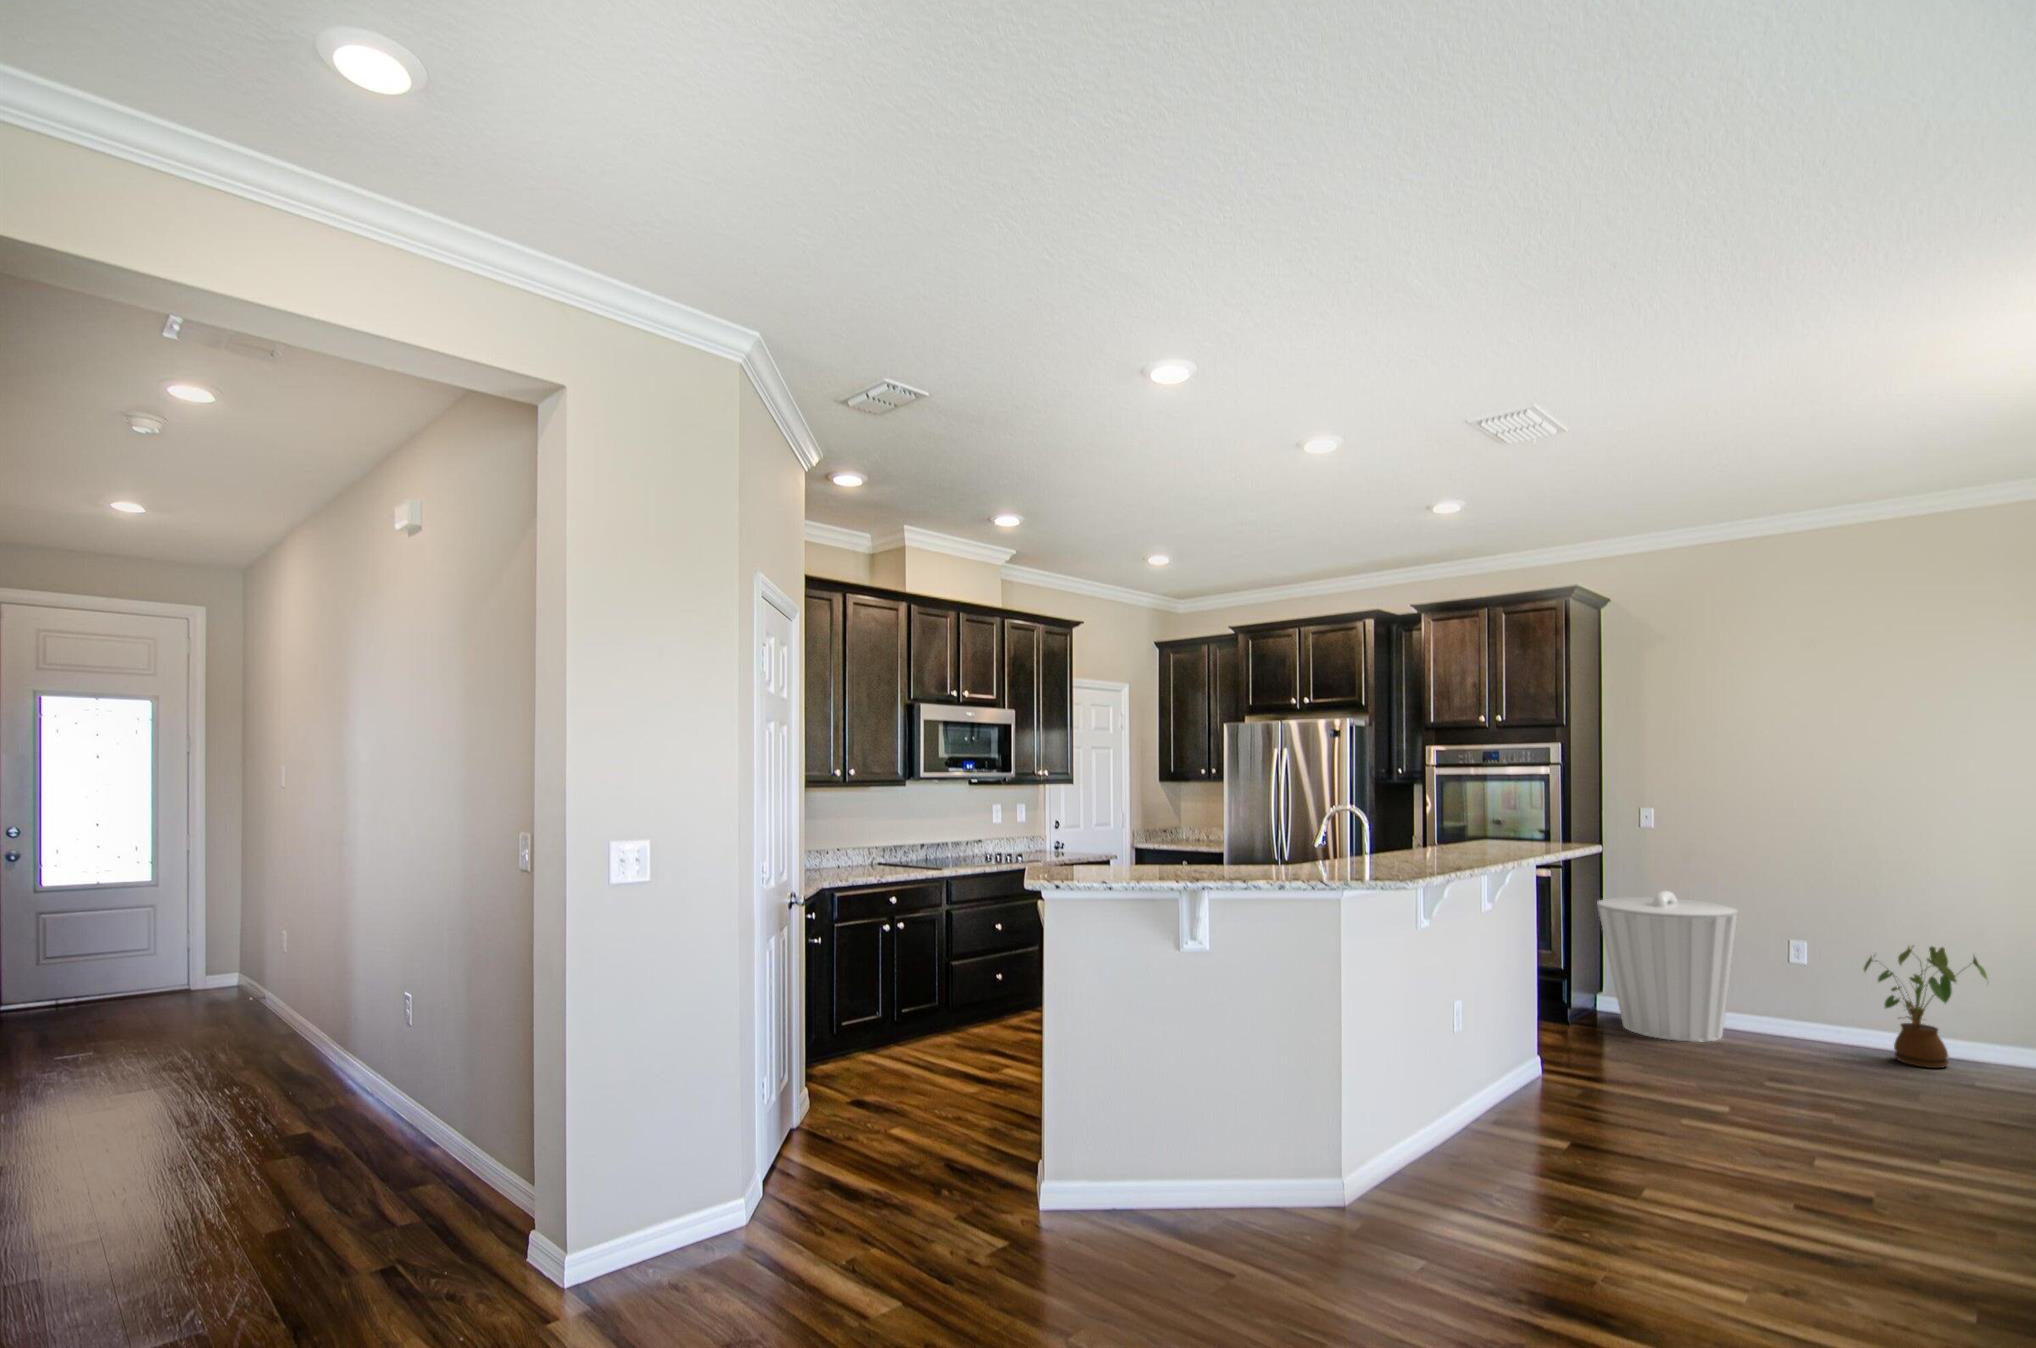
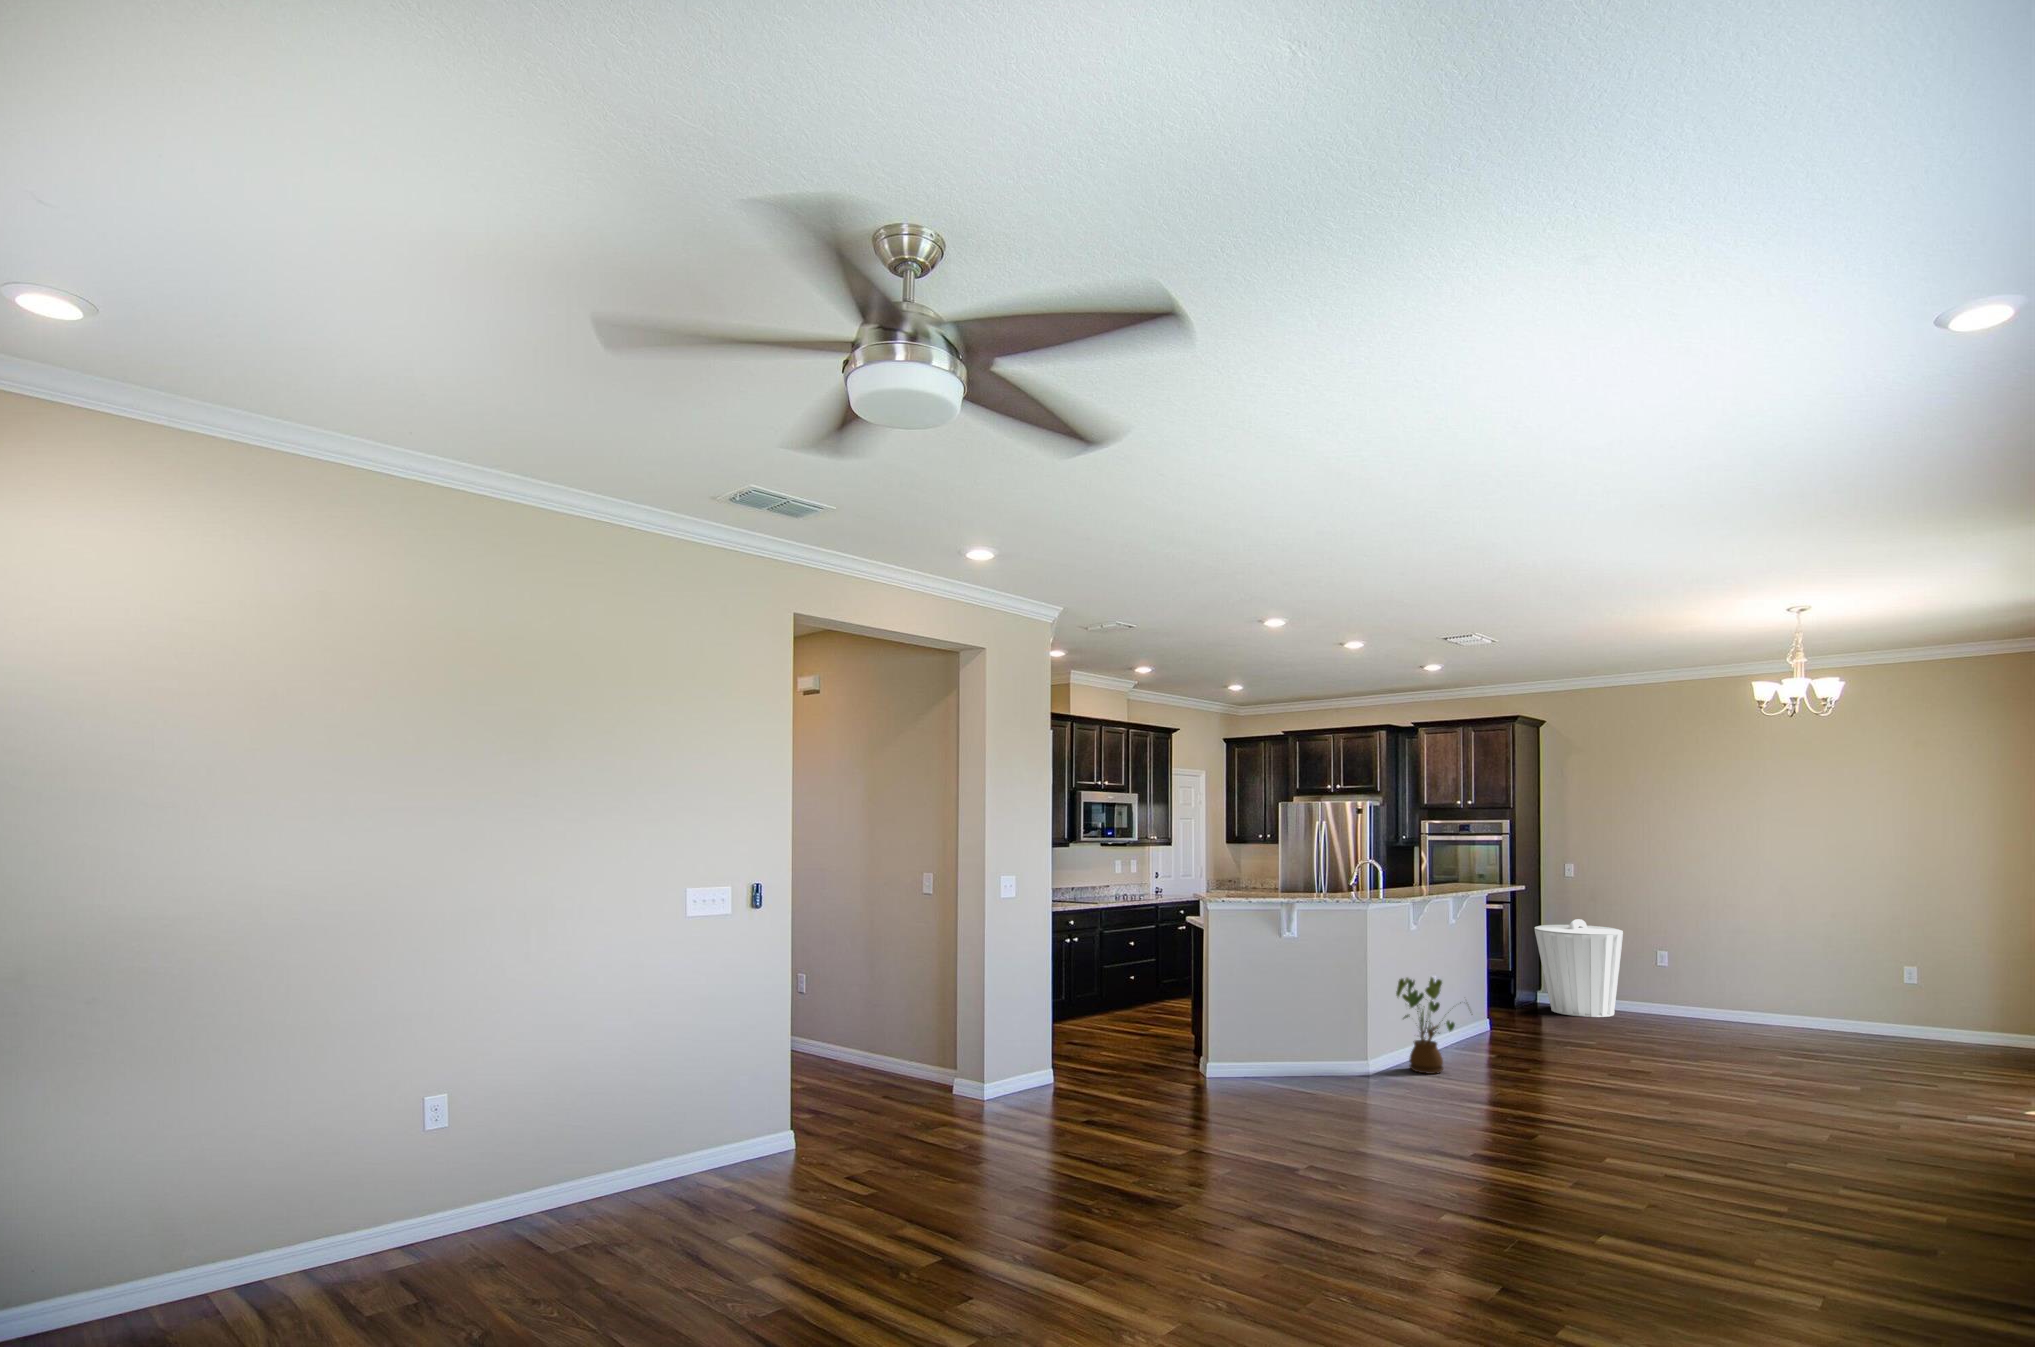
house plant: present [1864,946,1987,1068] -> present [1396,978,1455,1074]

